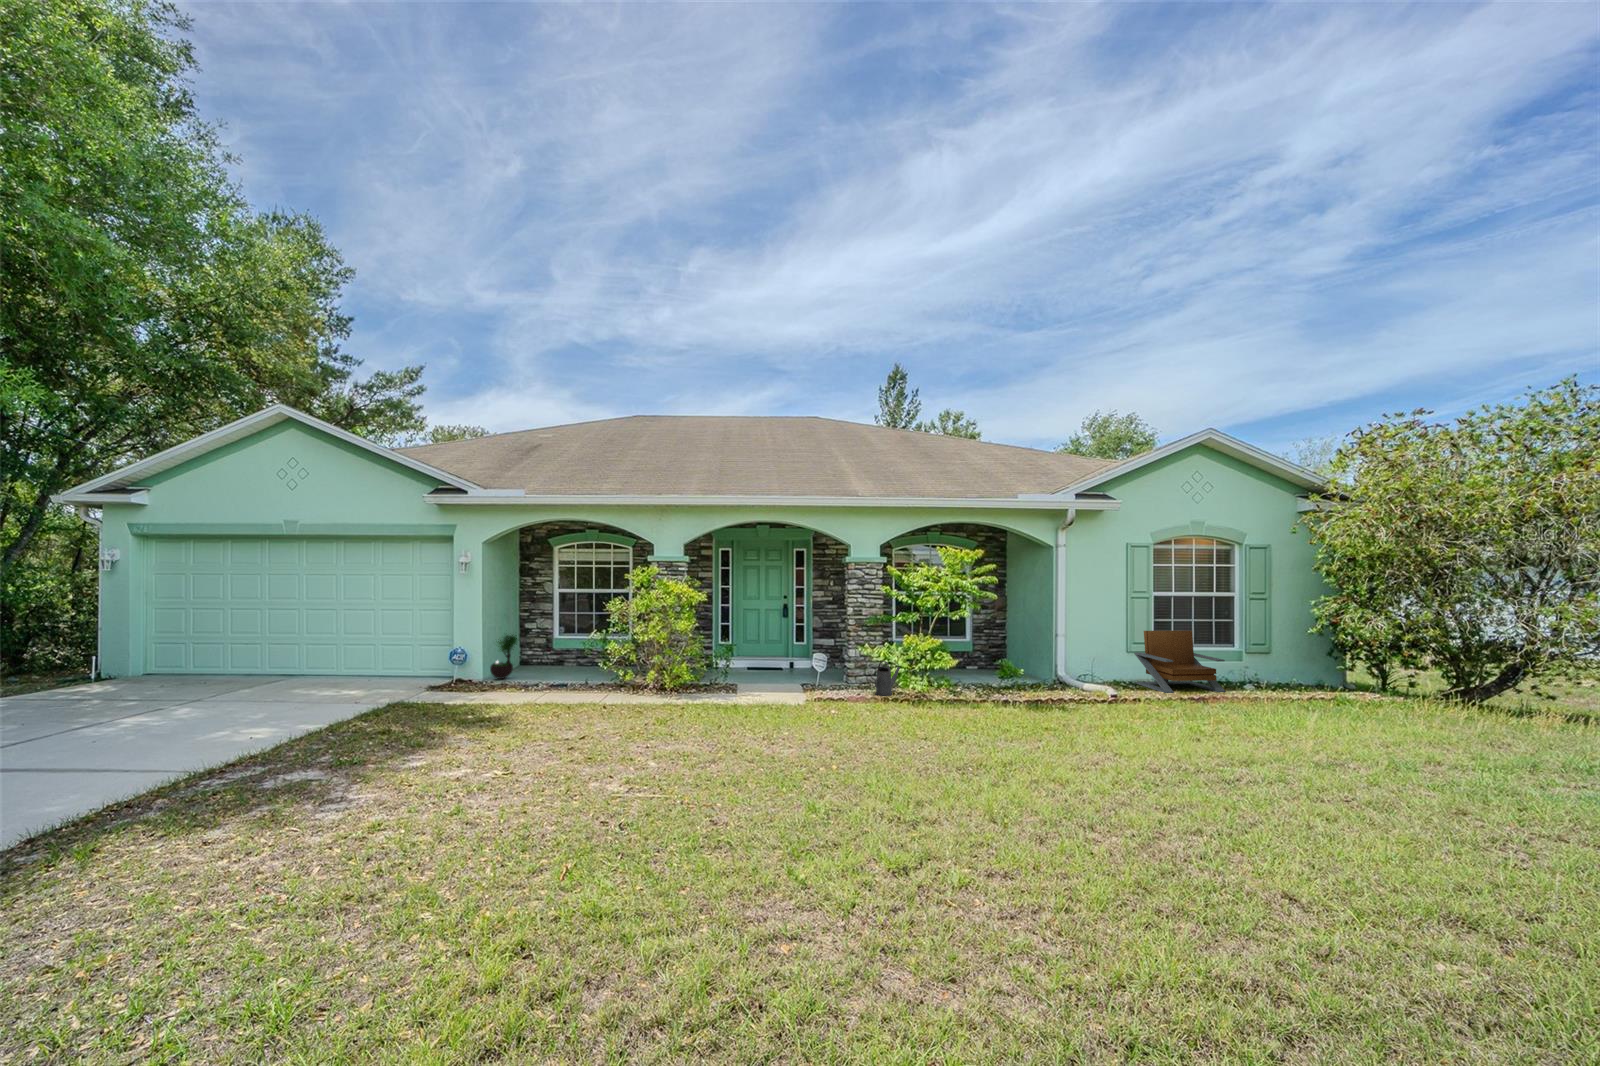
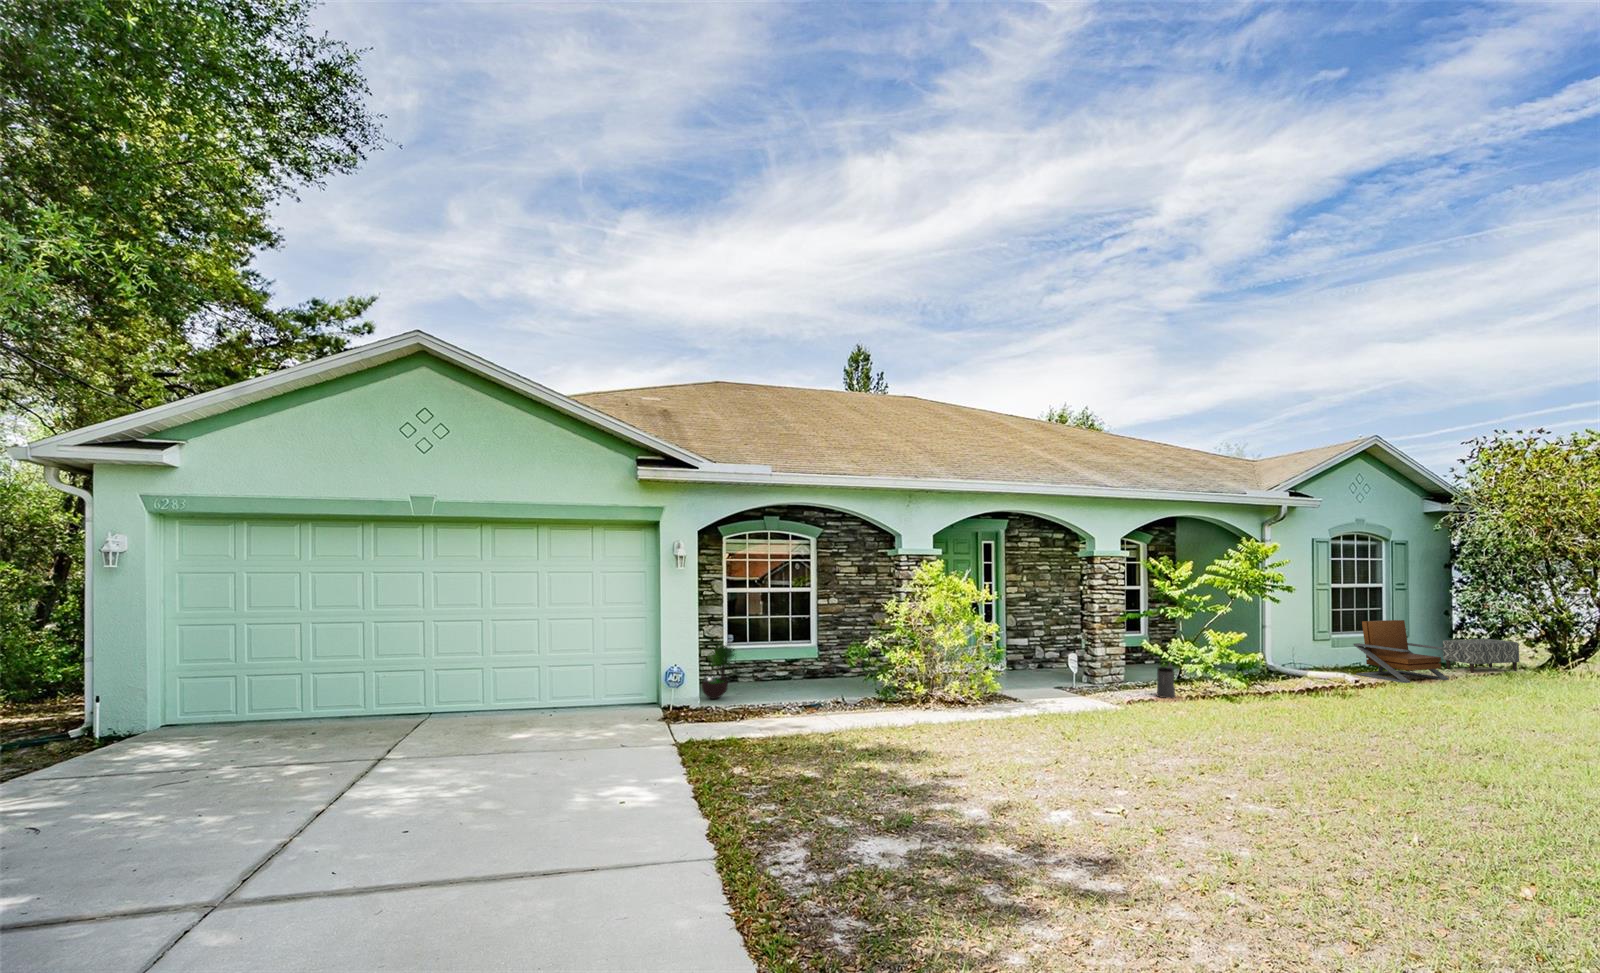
bench: none [1250,653,1334,687] -> present [1443,639,1519,673]

